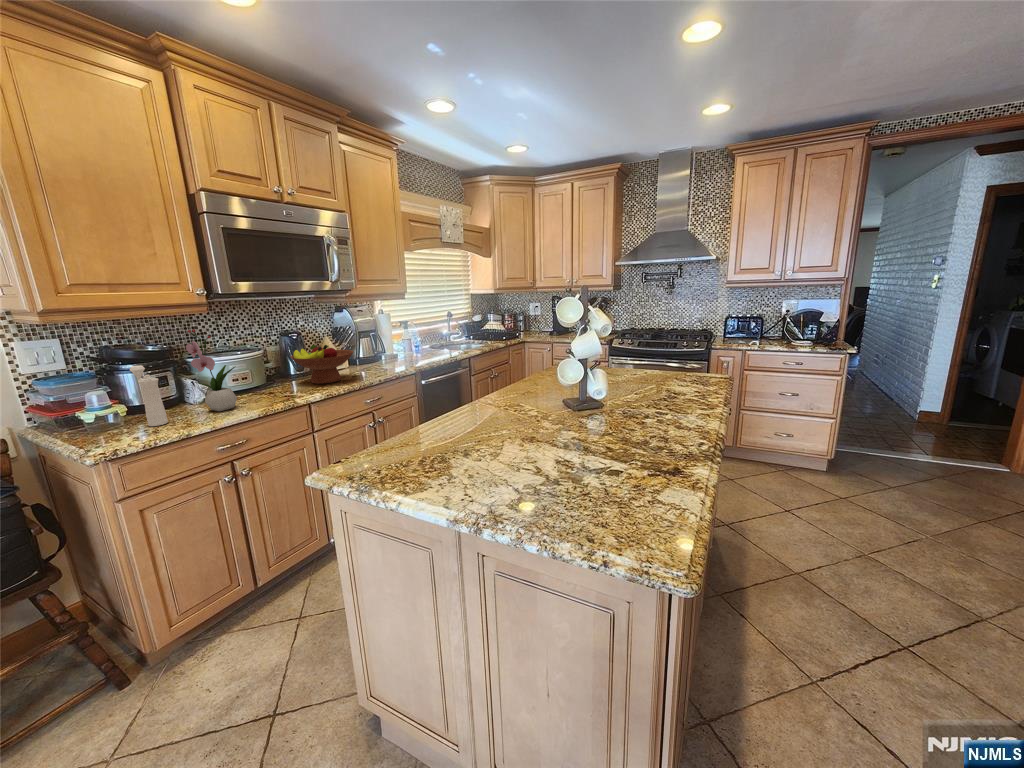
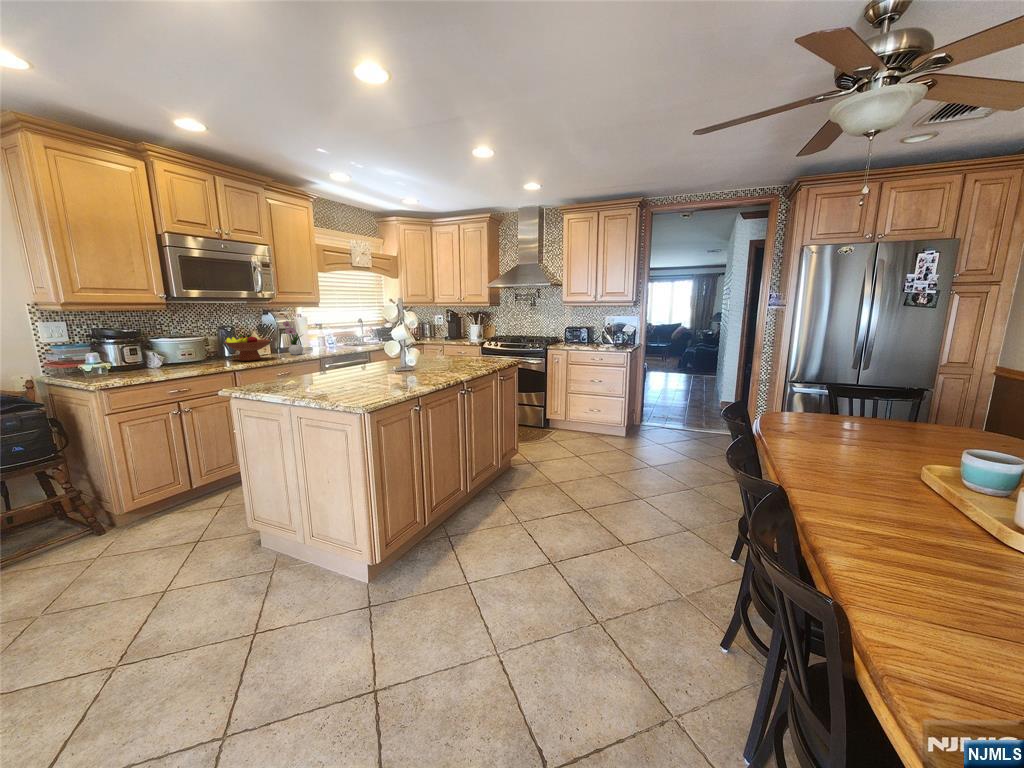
flower arrangement: present [186,329,237,411] -> present [283,315,303,355]
pepper mill: present [130,365,168,426] -> none [114,339,138,376]

